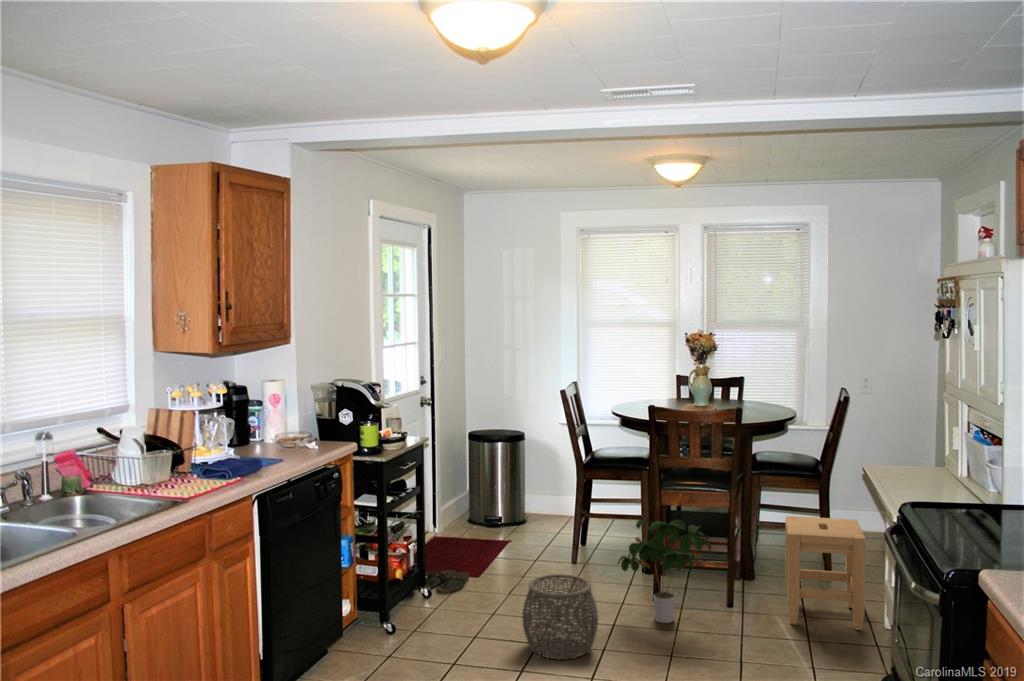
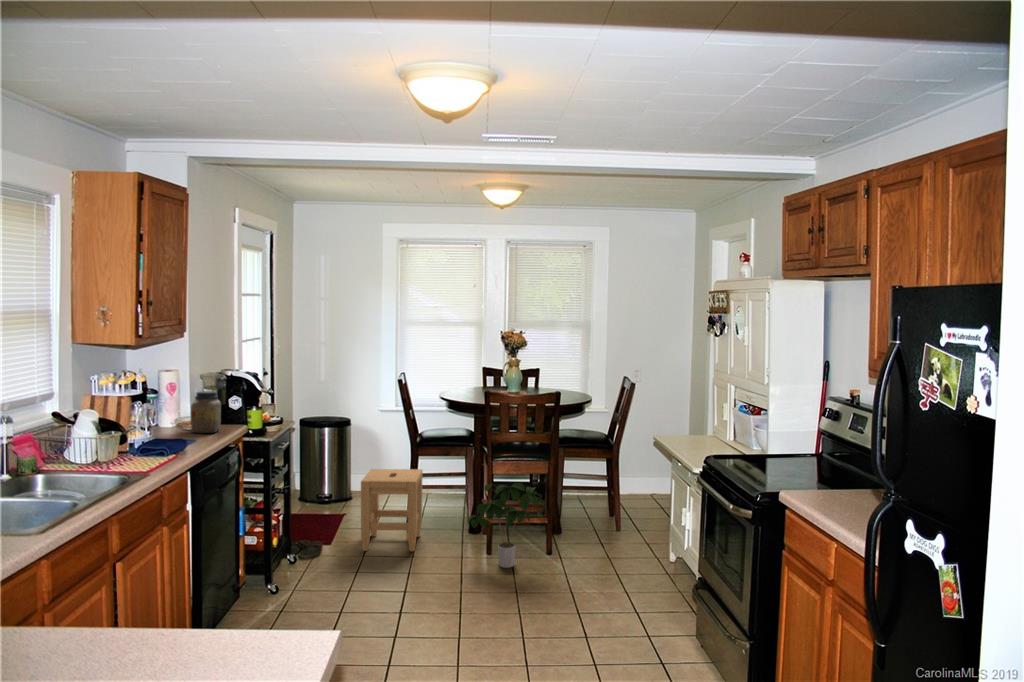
jar: none [295,406,327,452] -> present [191,391,221,433]
stool: present [785,516,866,630] -> present [361,469,422,551]
woven basket: present [522,574,598,660] -> none [396,532,461,604]

